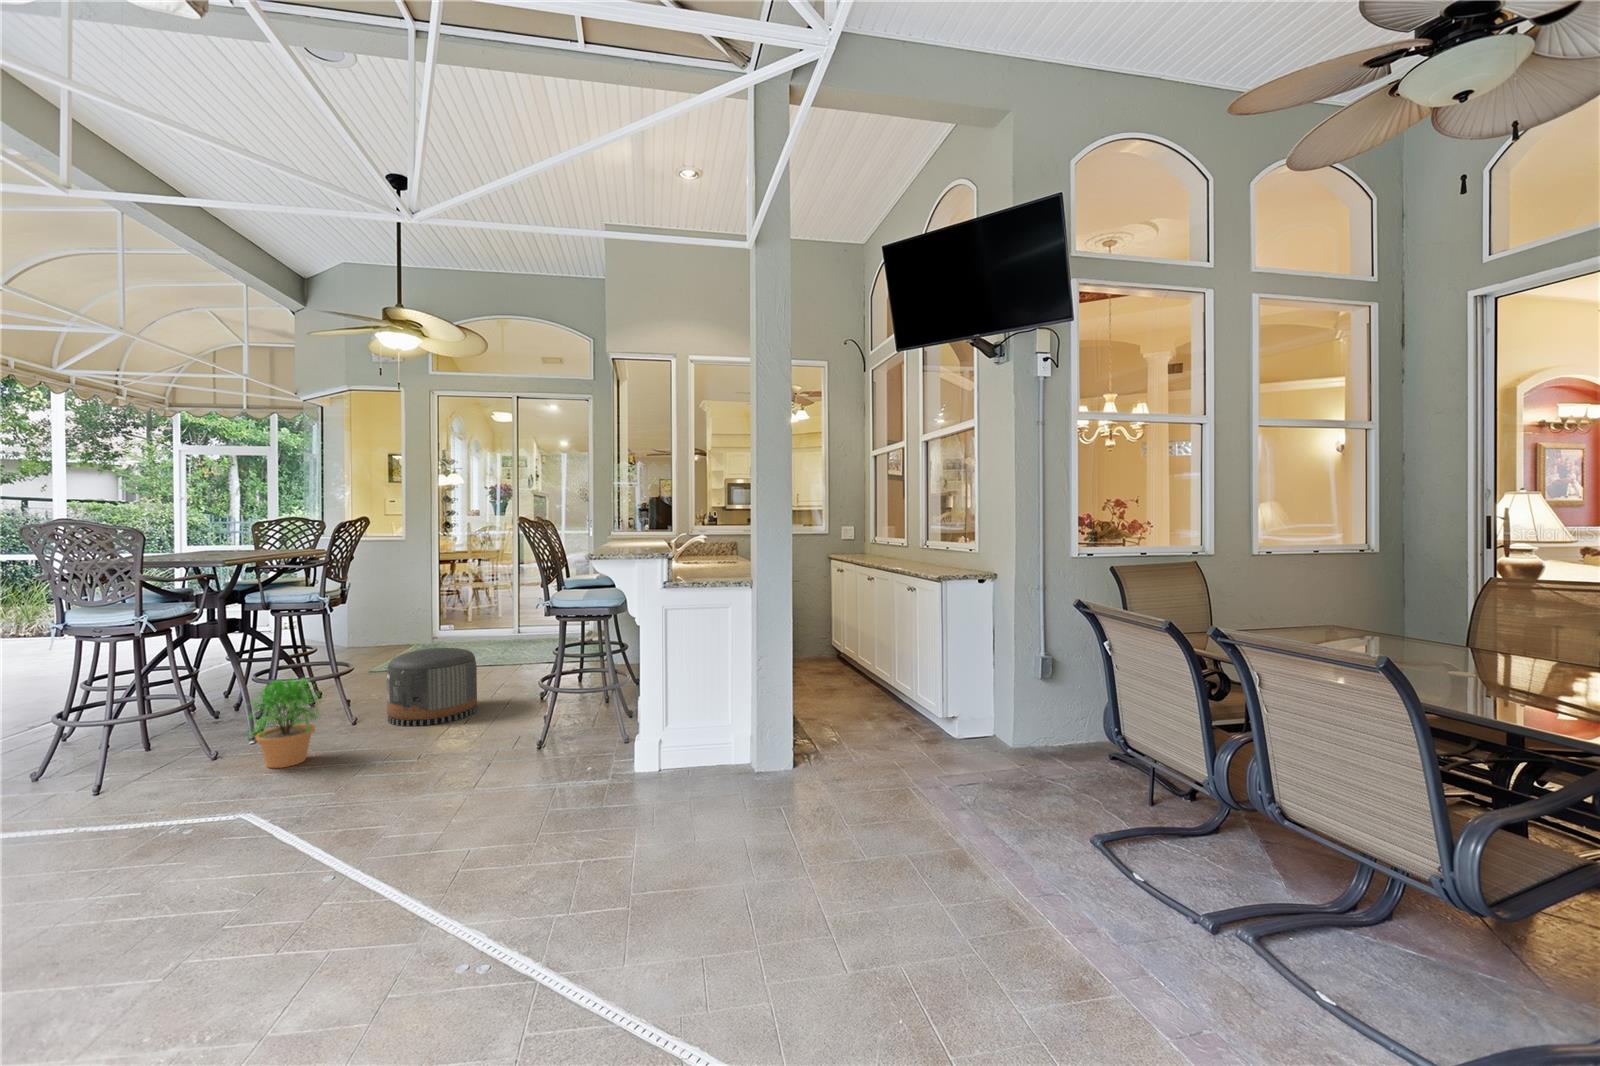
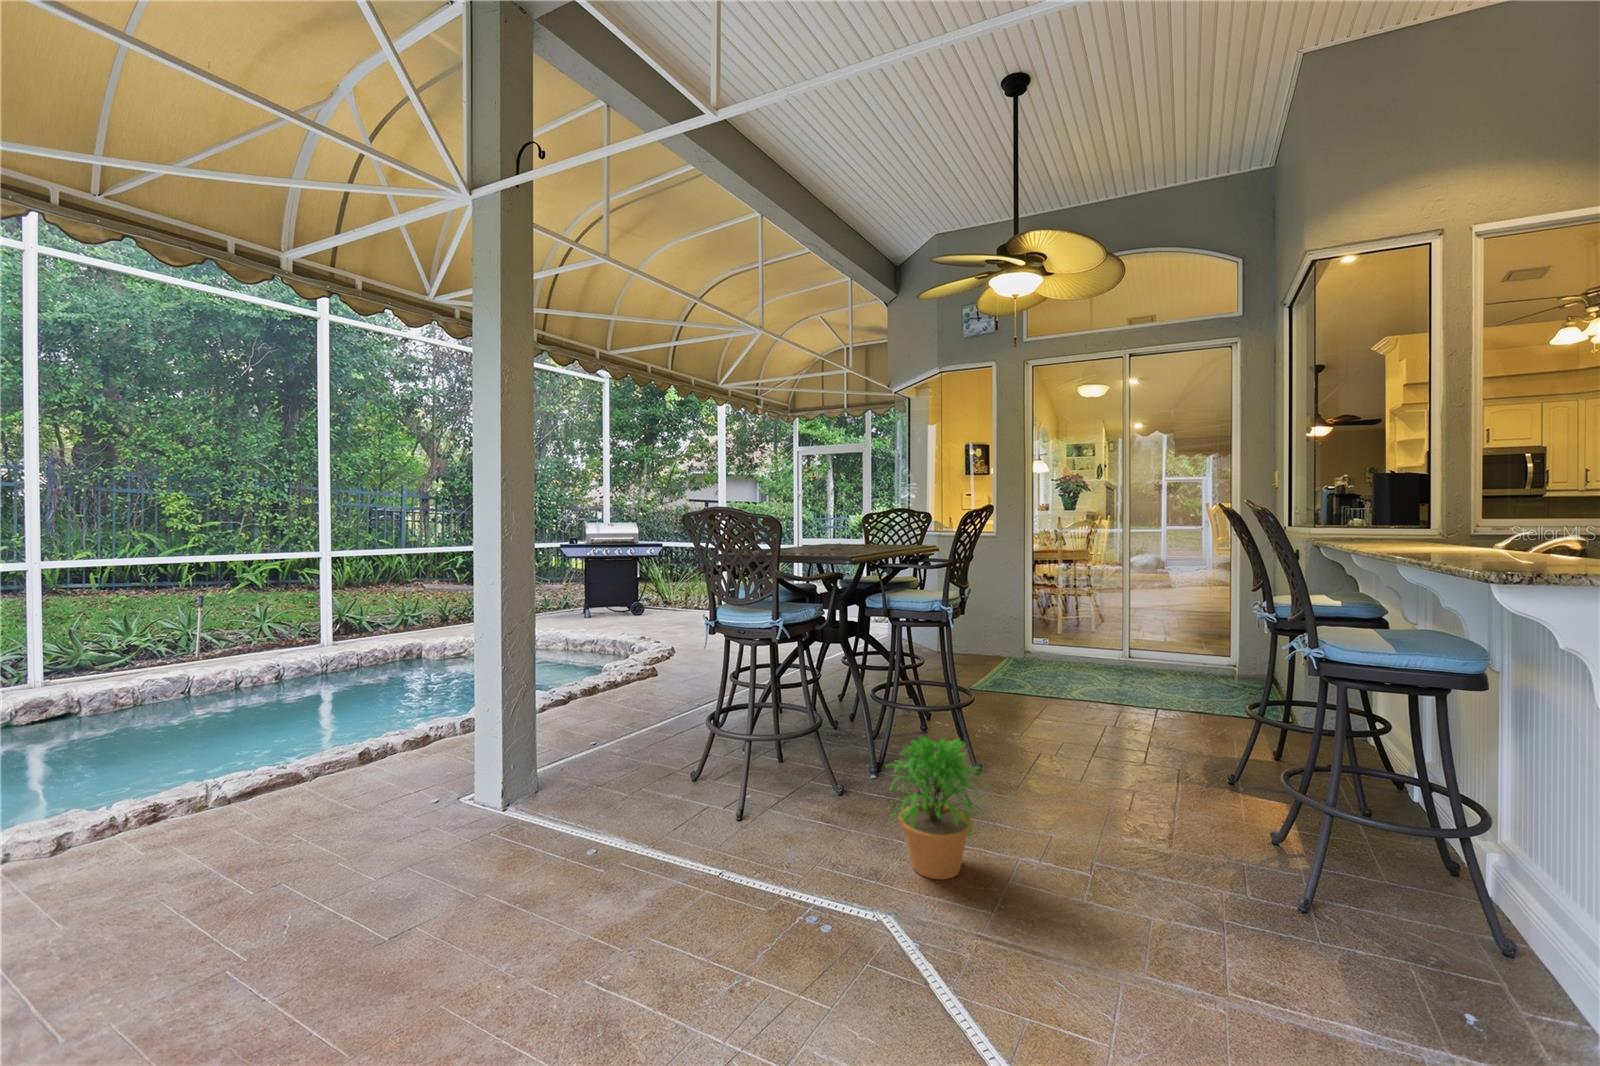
pouf: present [386,648,477,726] -> none [1039,700,1178,839]

